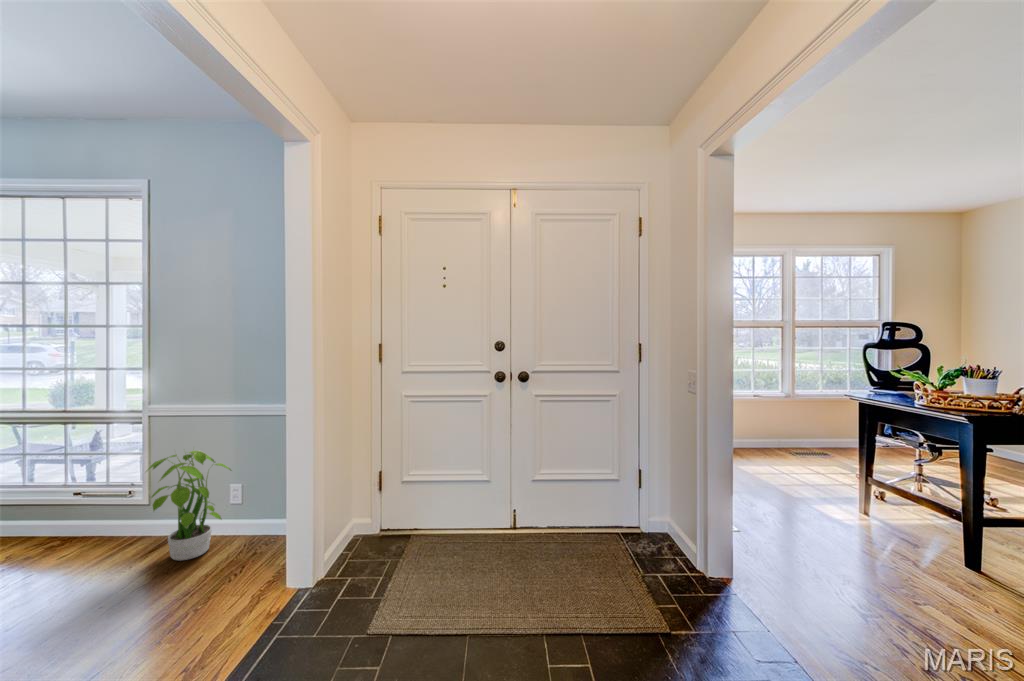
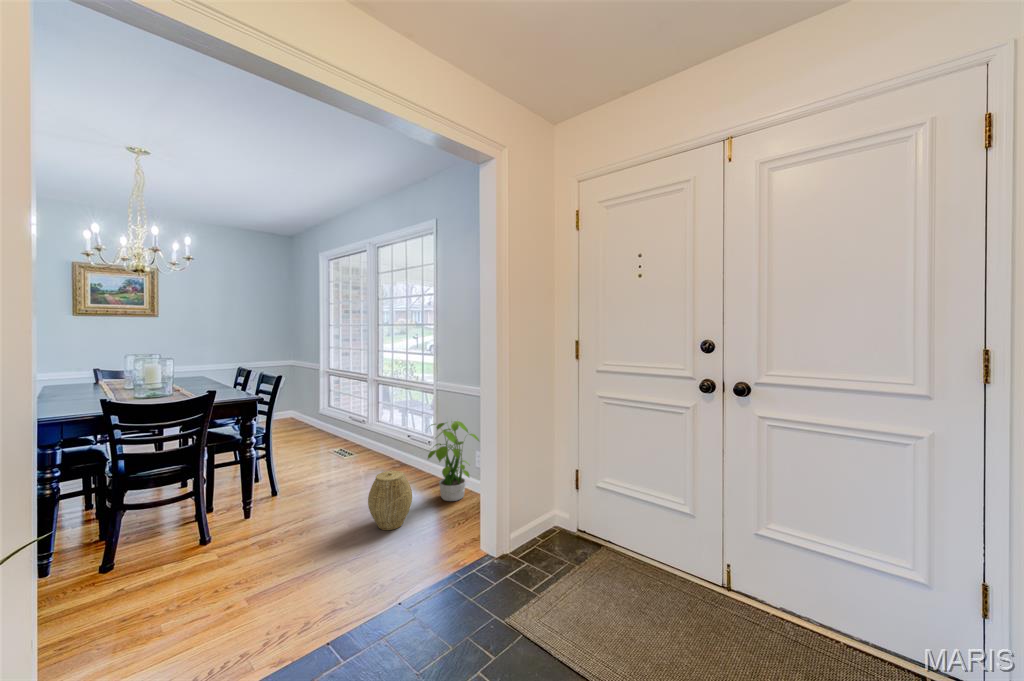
woven basket: none [64,536,151,630] -> present [368,471,412,530]

